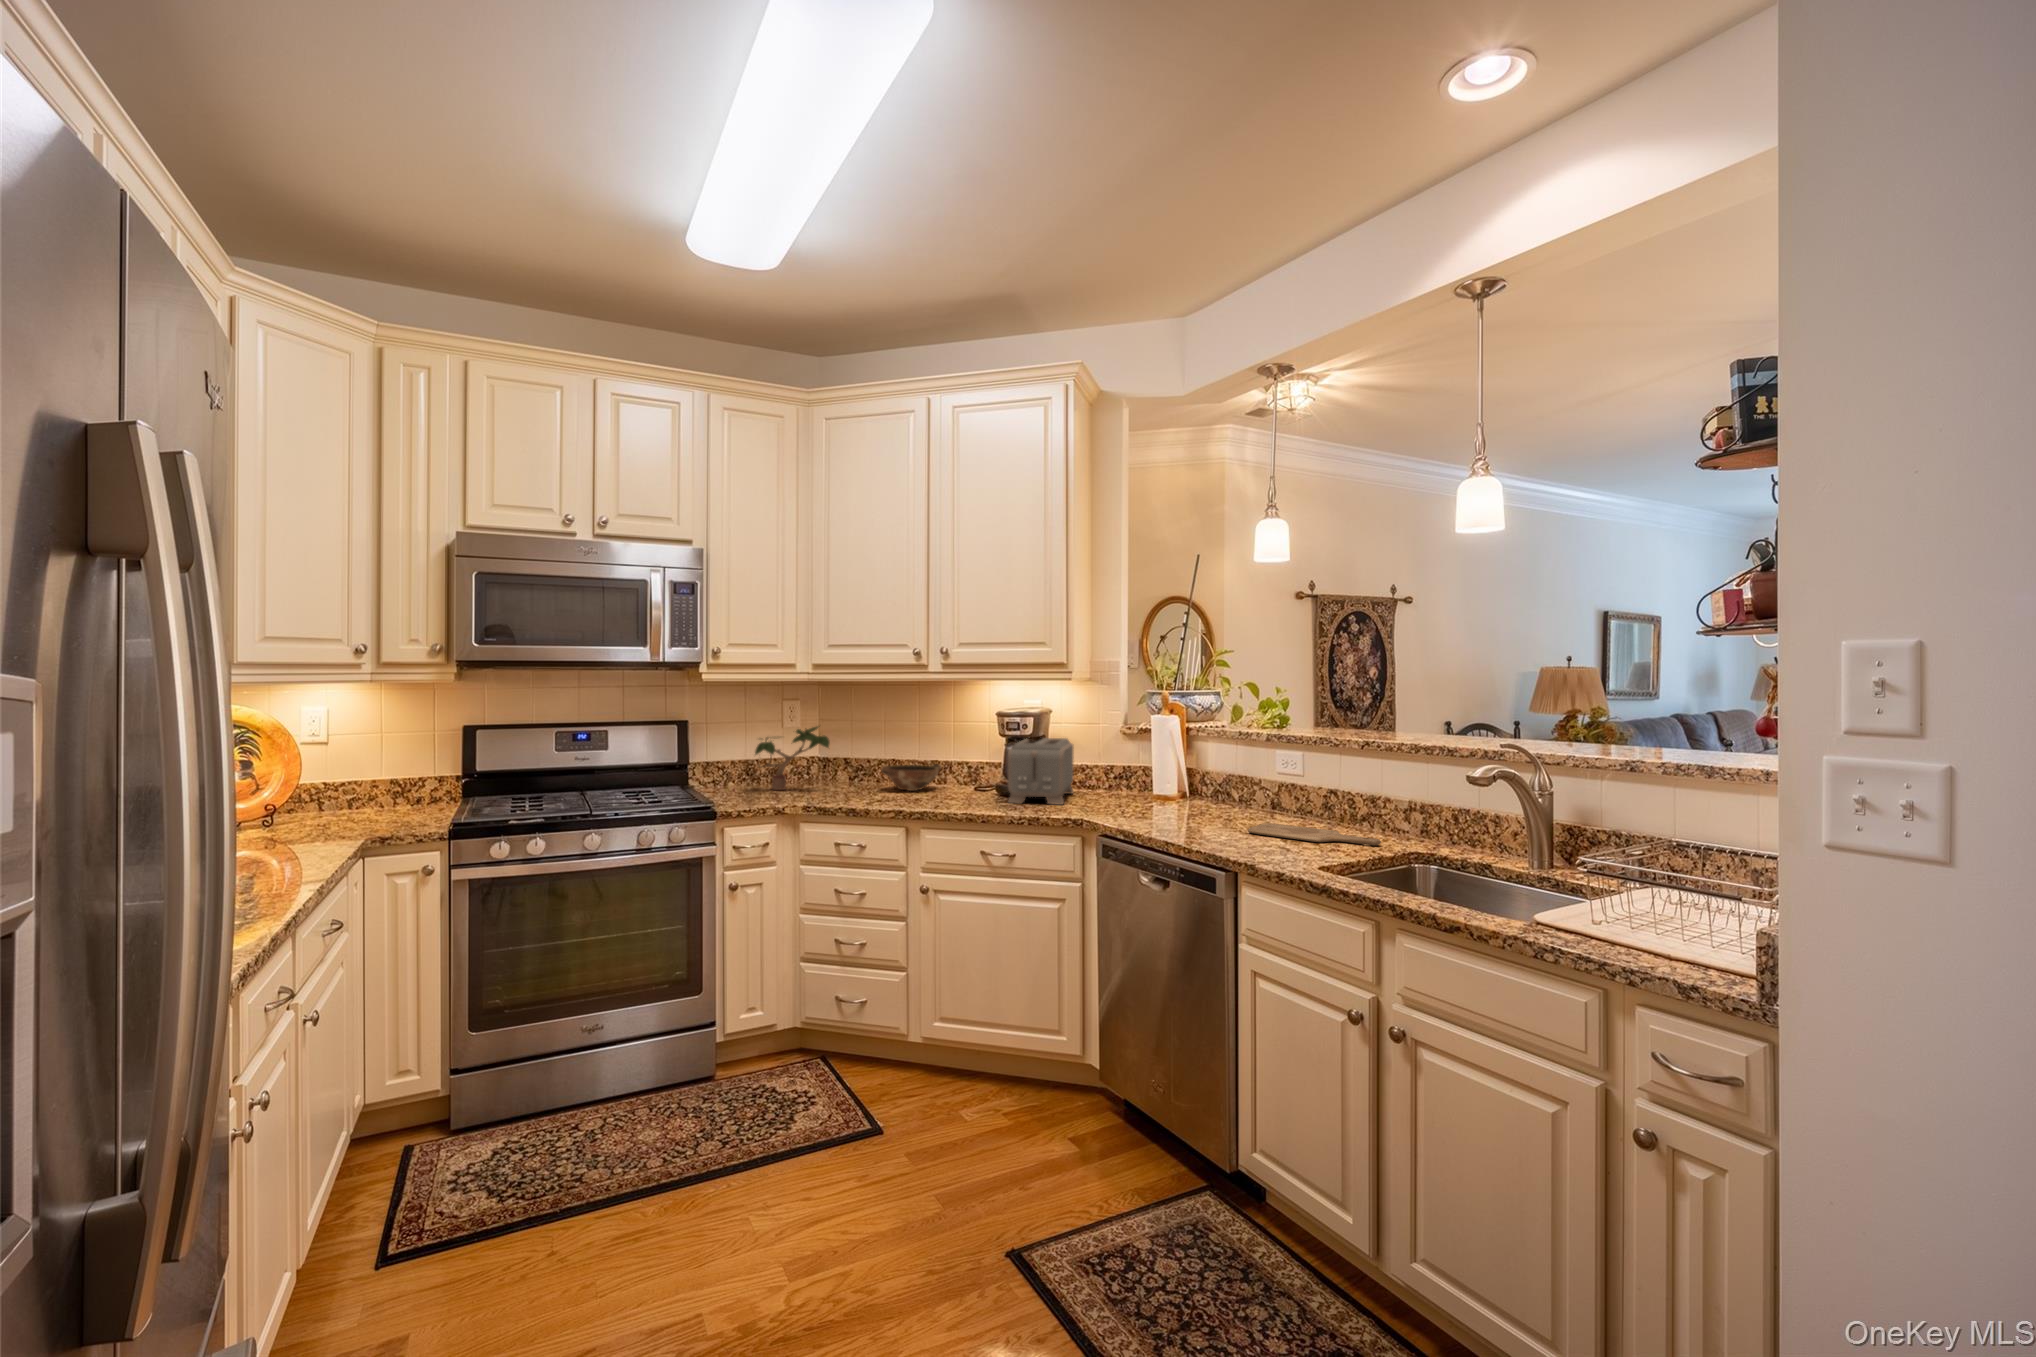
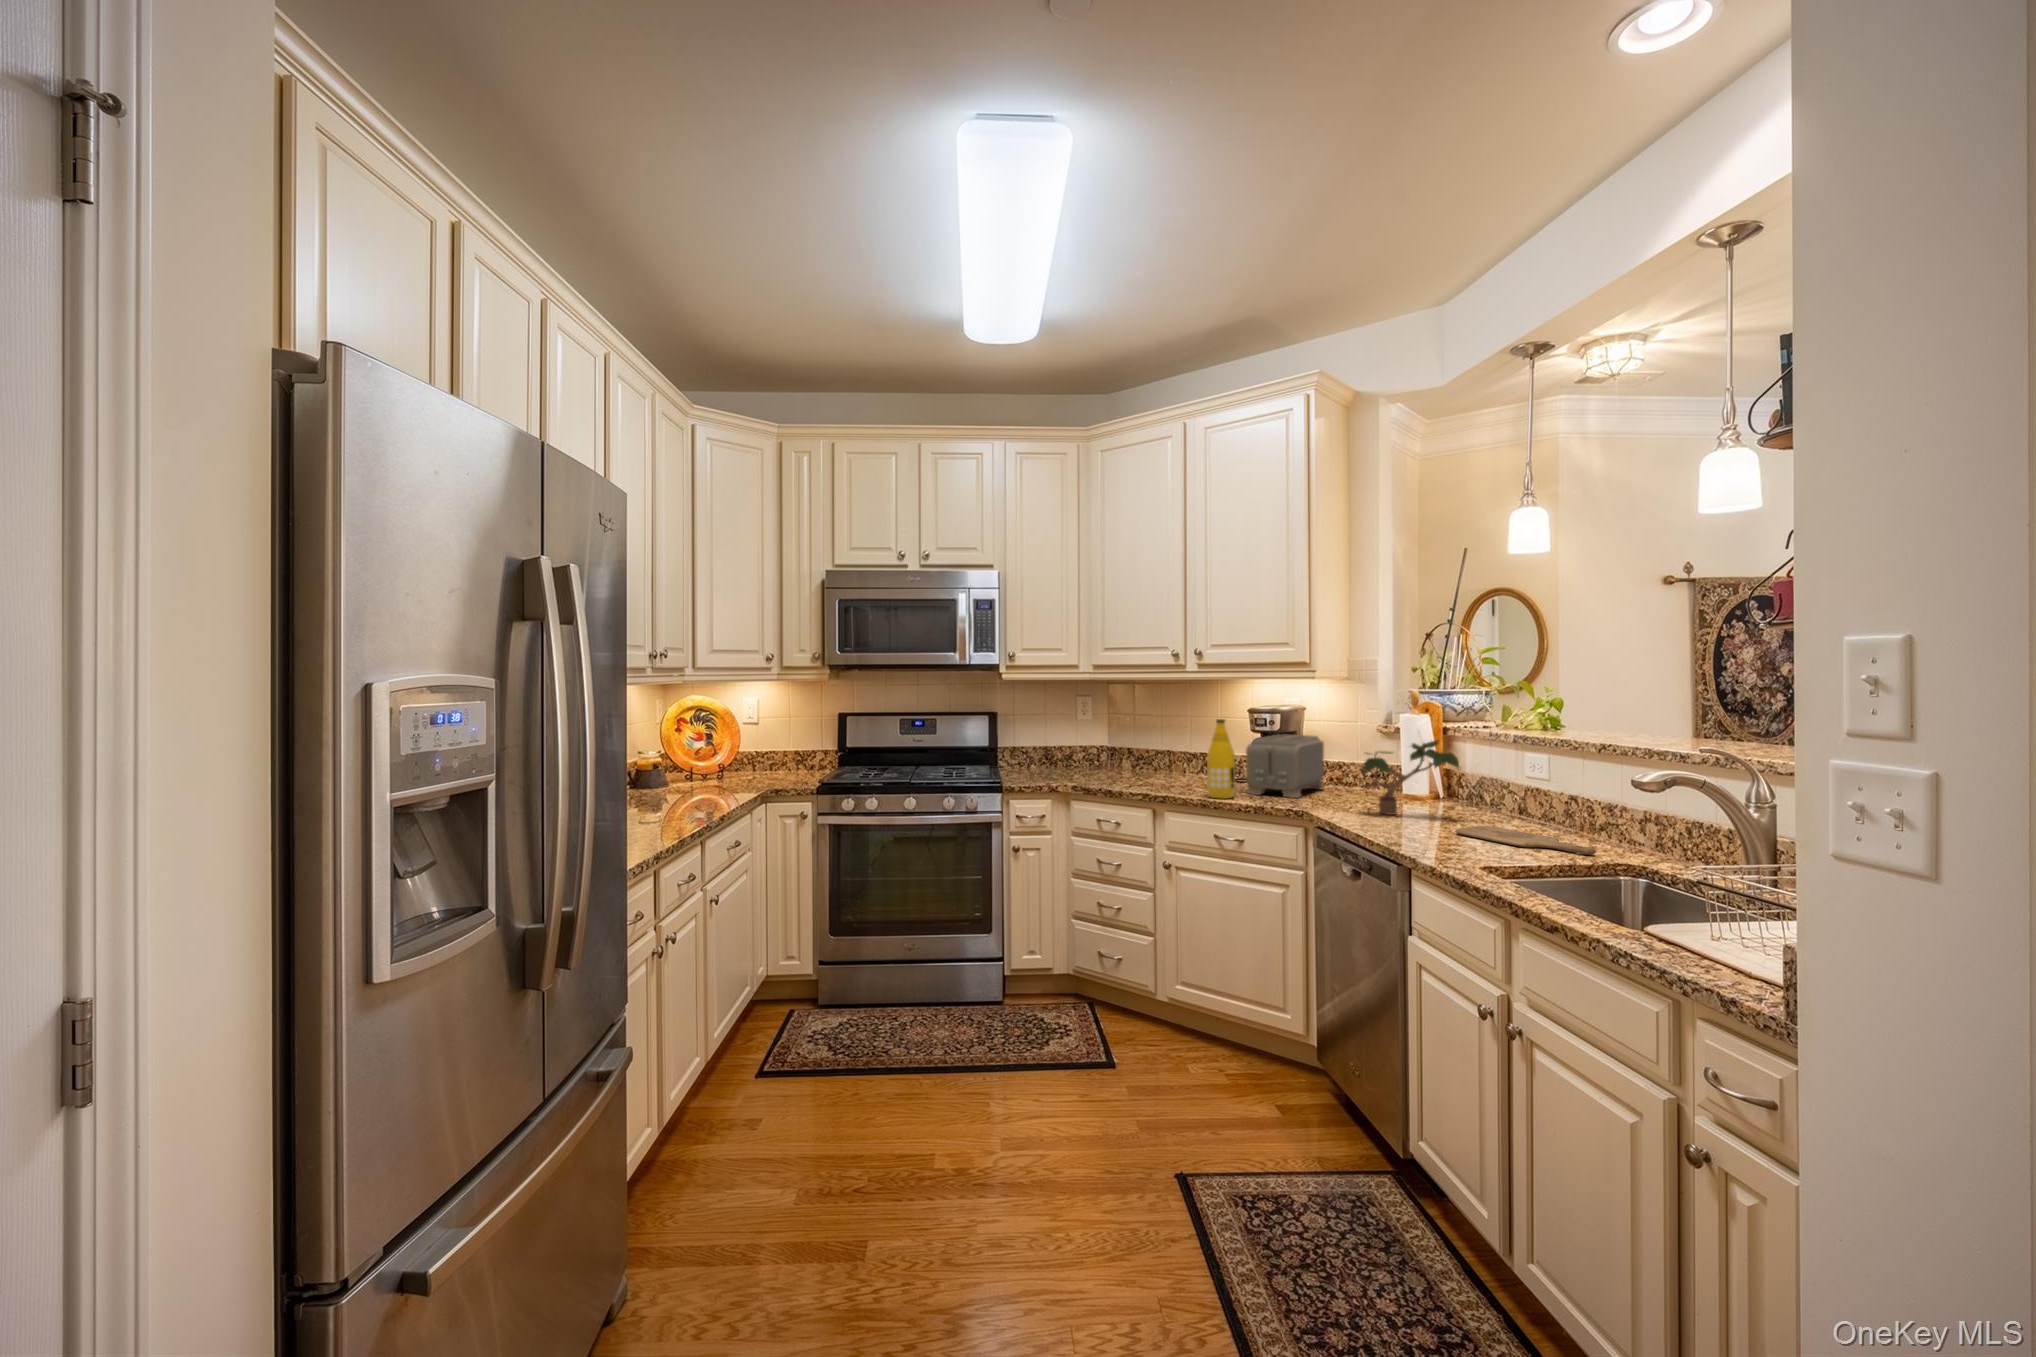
bottle: none [974,723,1003,810] -> present [1207,719,1235,799]
potted plant: present [755,726,830,790] -> present [1362,740,1459,815]
bowl: present [881,764,941,791] -> none [1143,756,1203,779]

